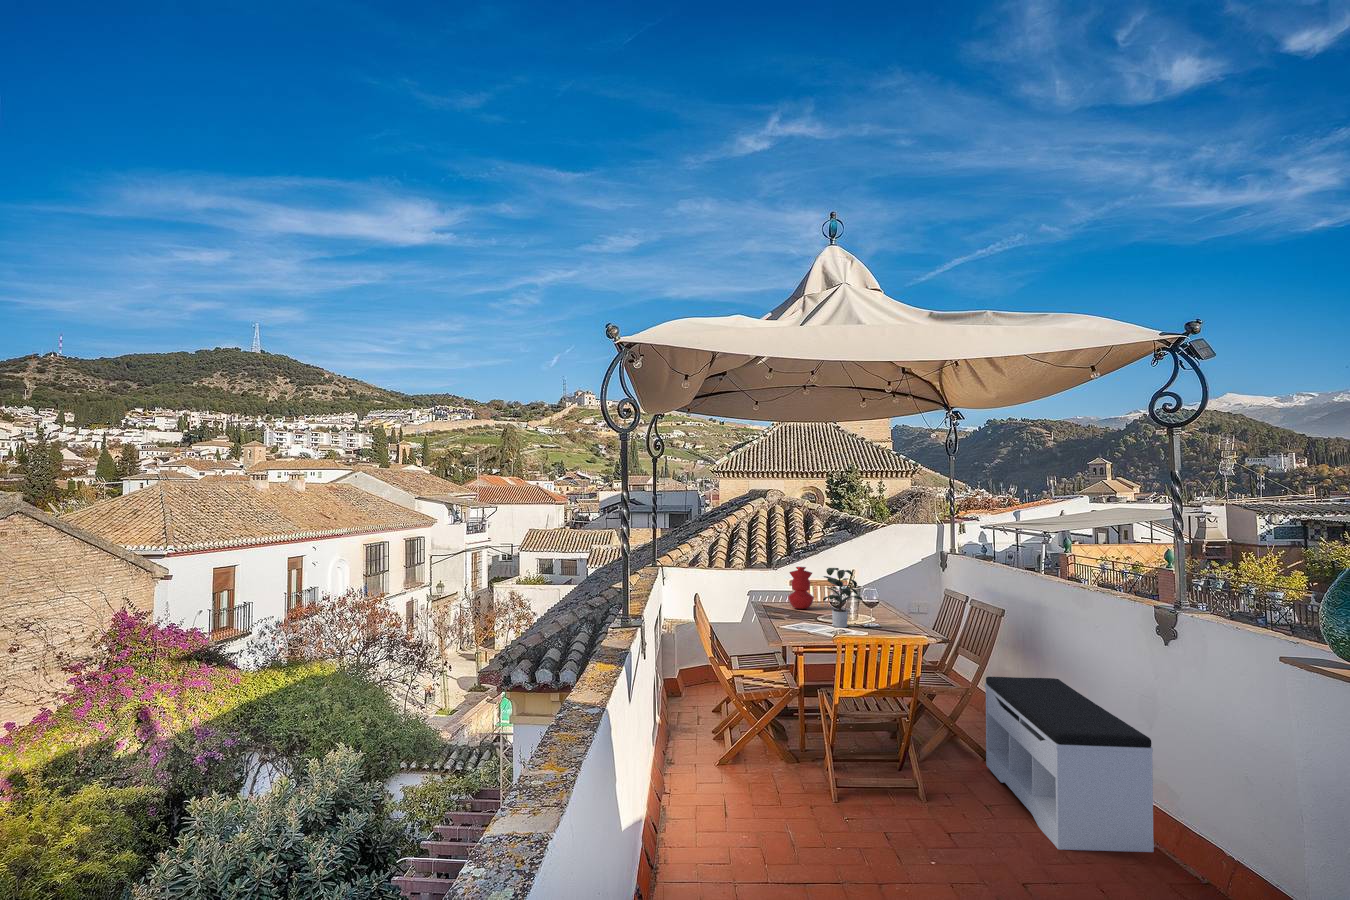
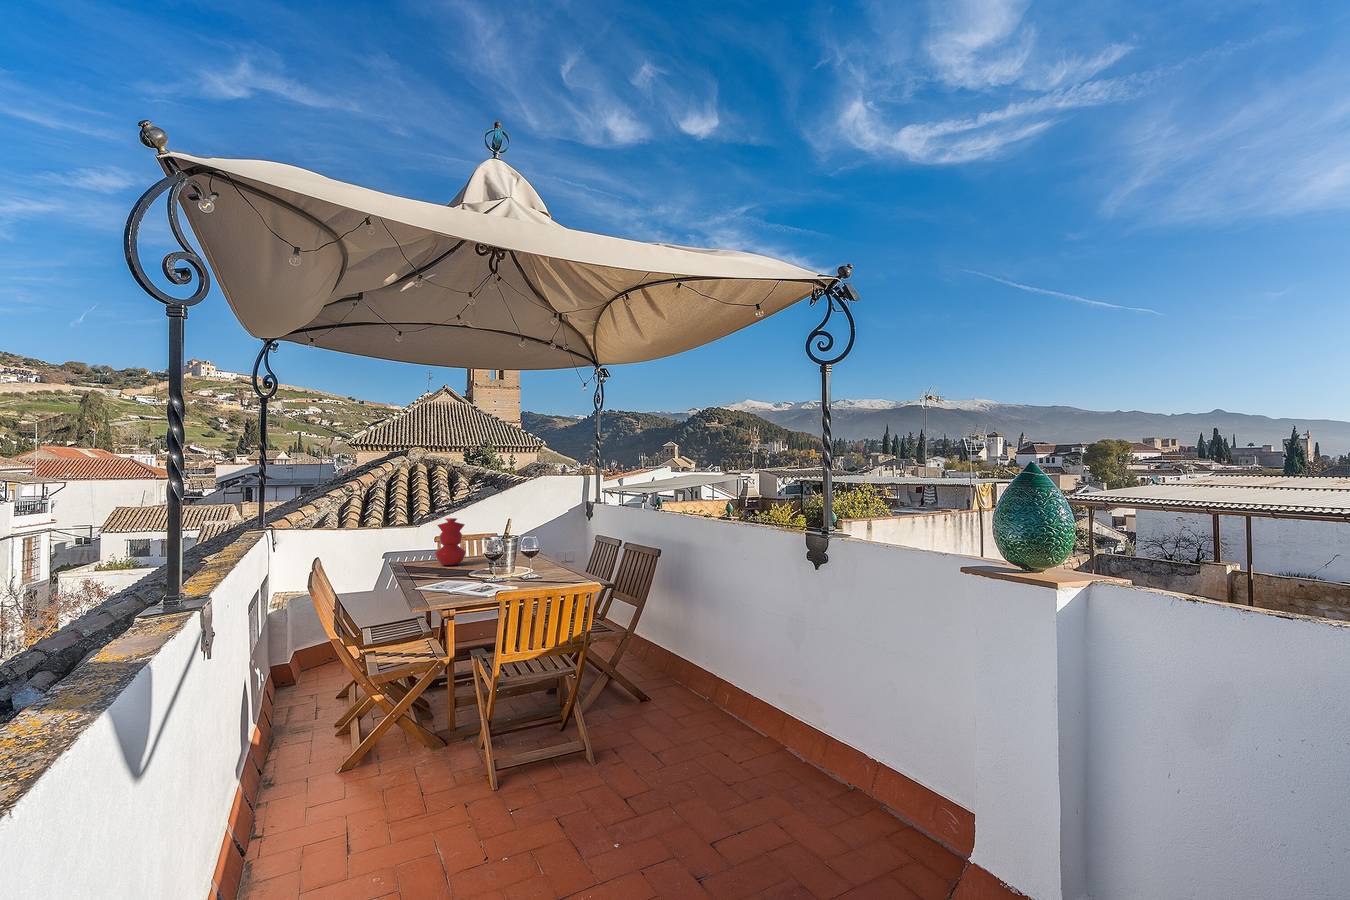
potted plant: present [823,568,863,628] -> none [472,514,537,582]
bench: present [985,677,1154,852] -> none [644,609,805,786]

